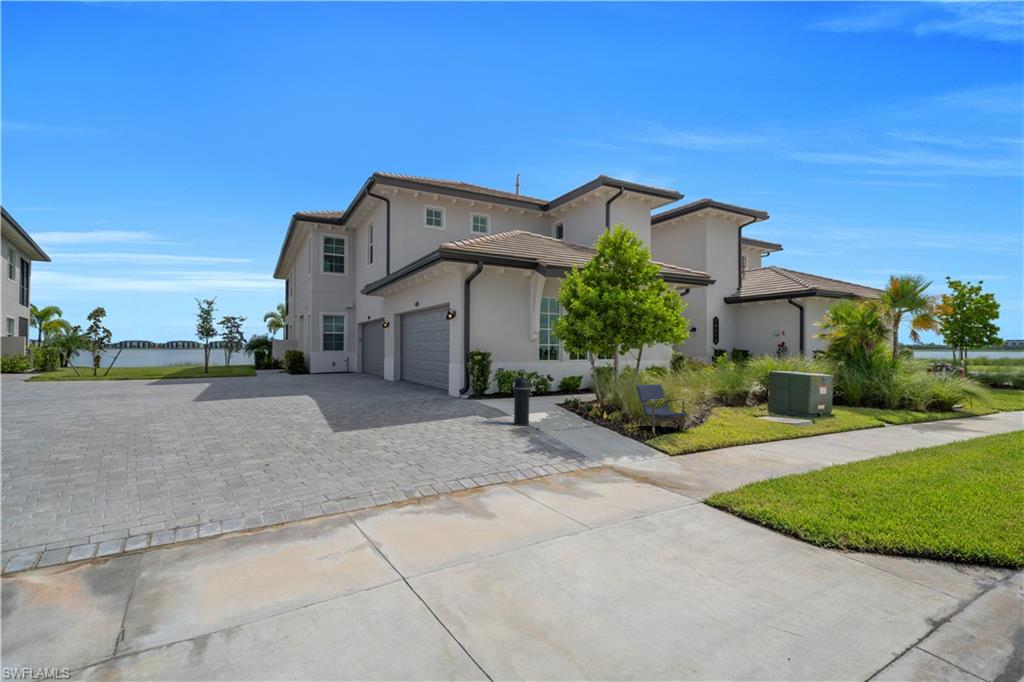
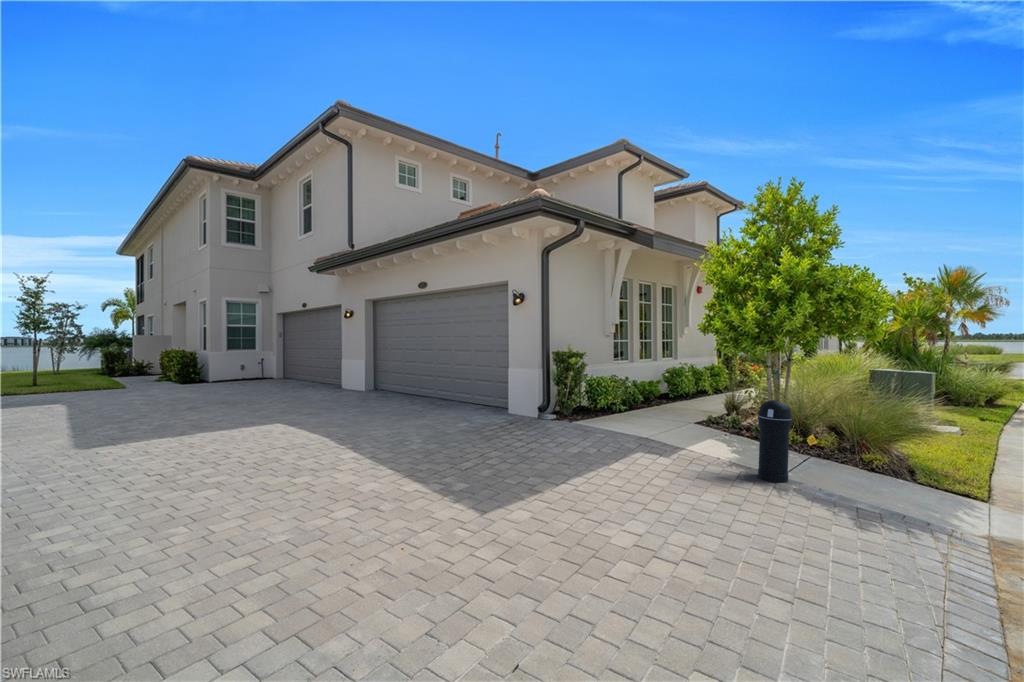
lounge chair: present [637,384,686,433] -> none [904,398,996,477]

